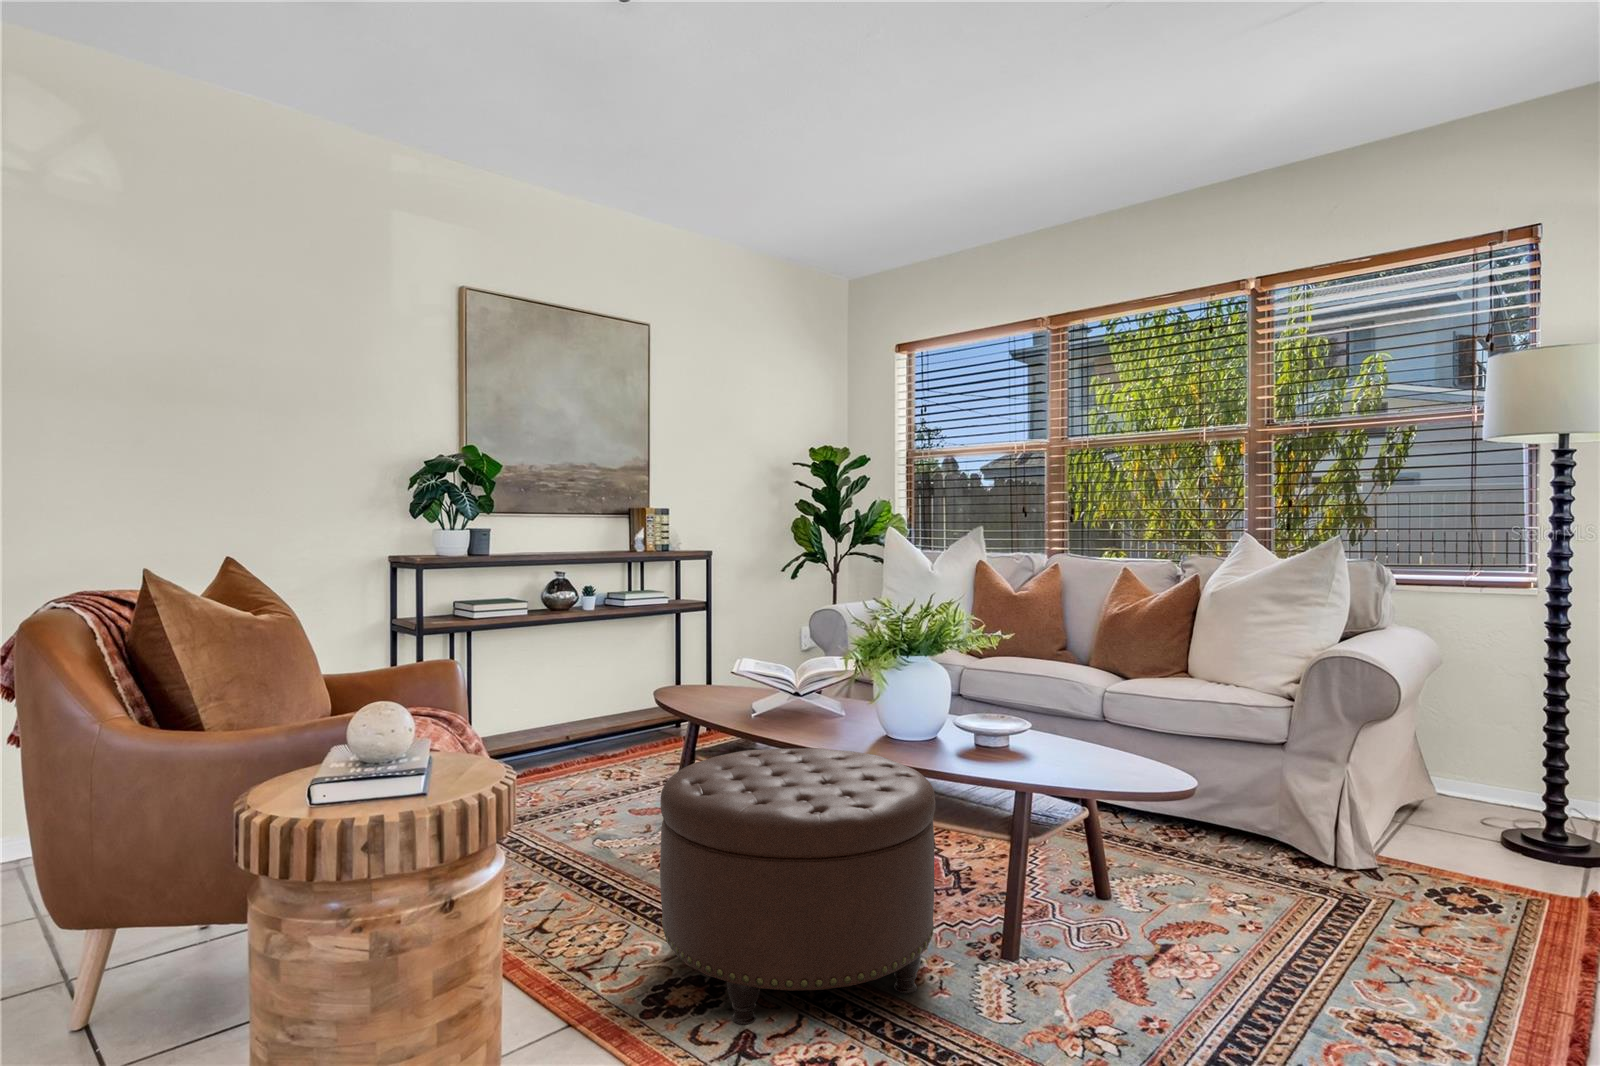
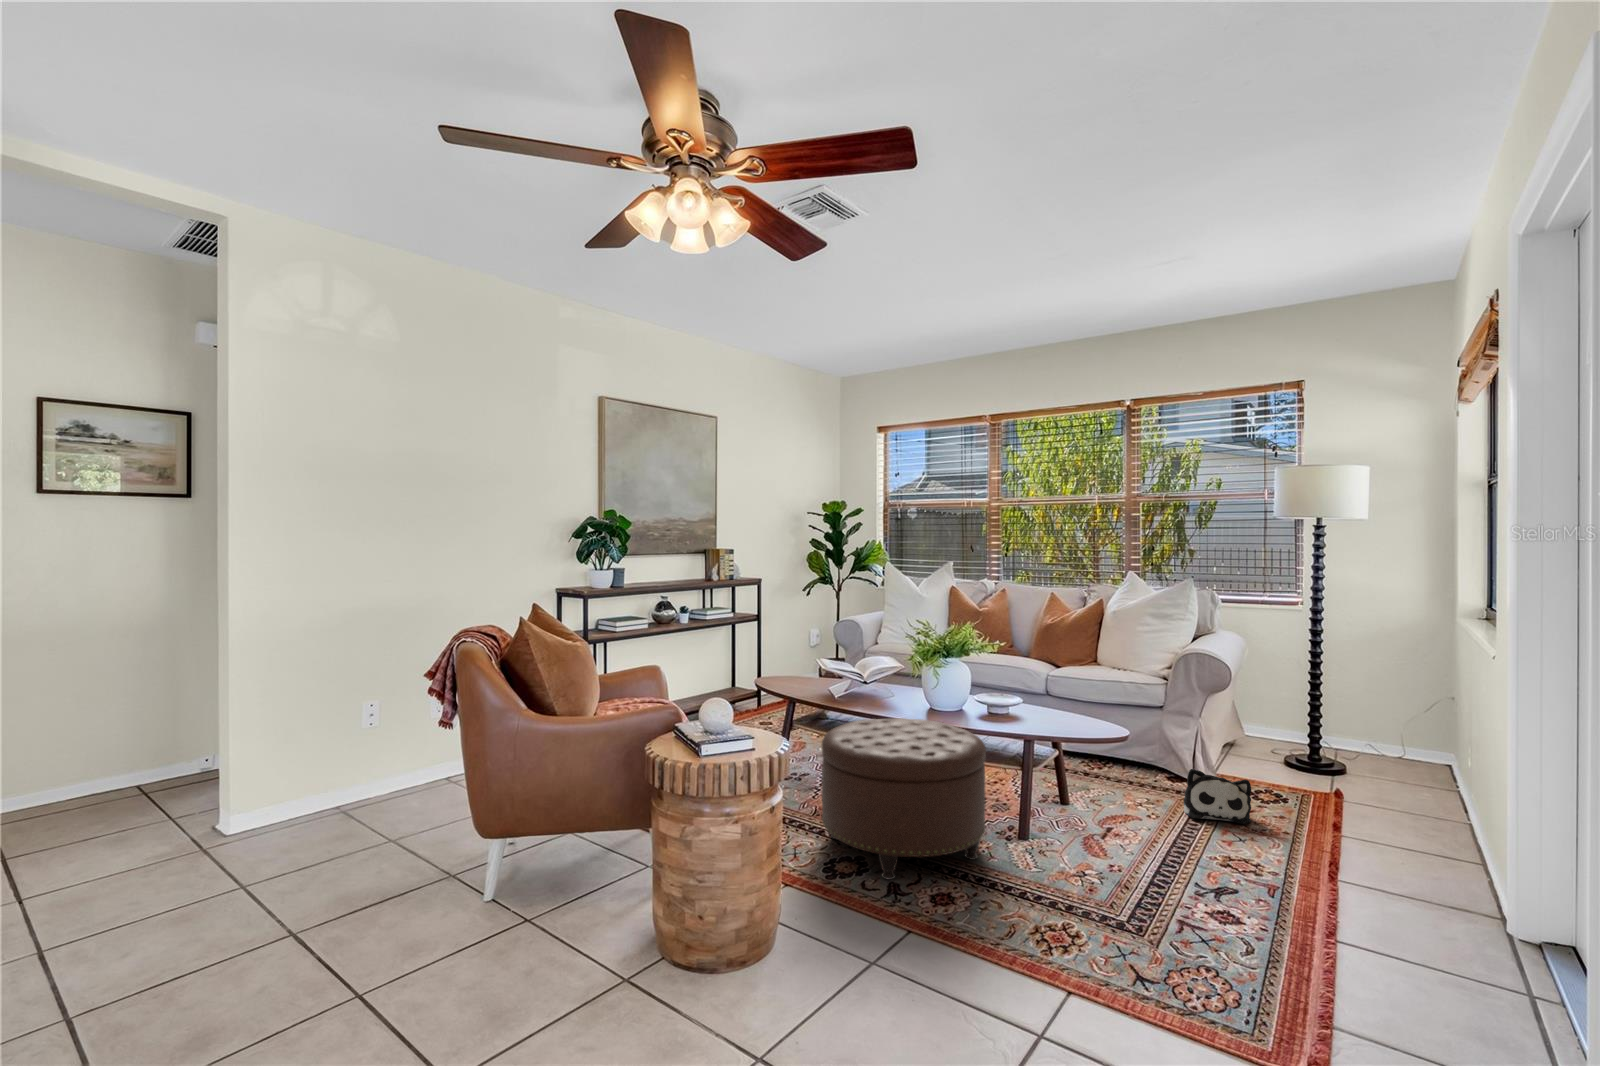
plush toy: none [1308,848,1428,949] -> present [1184,769,1251,824]

